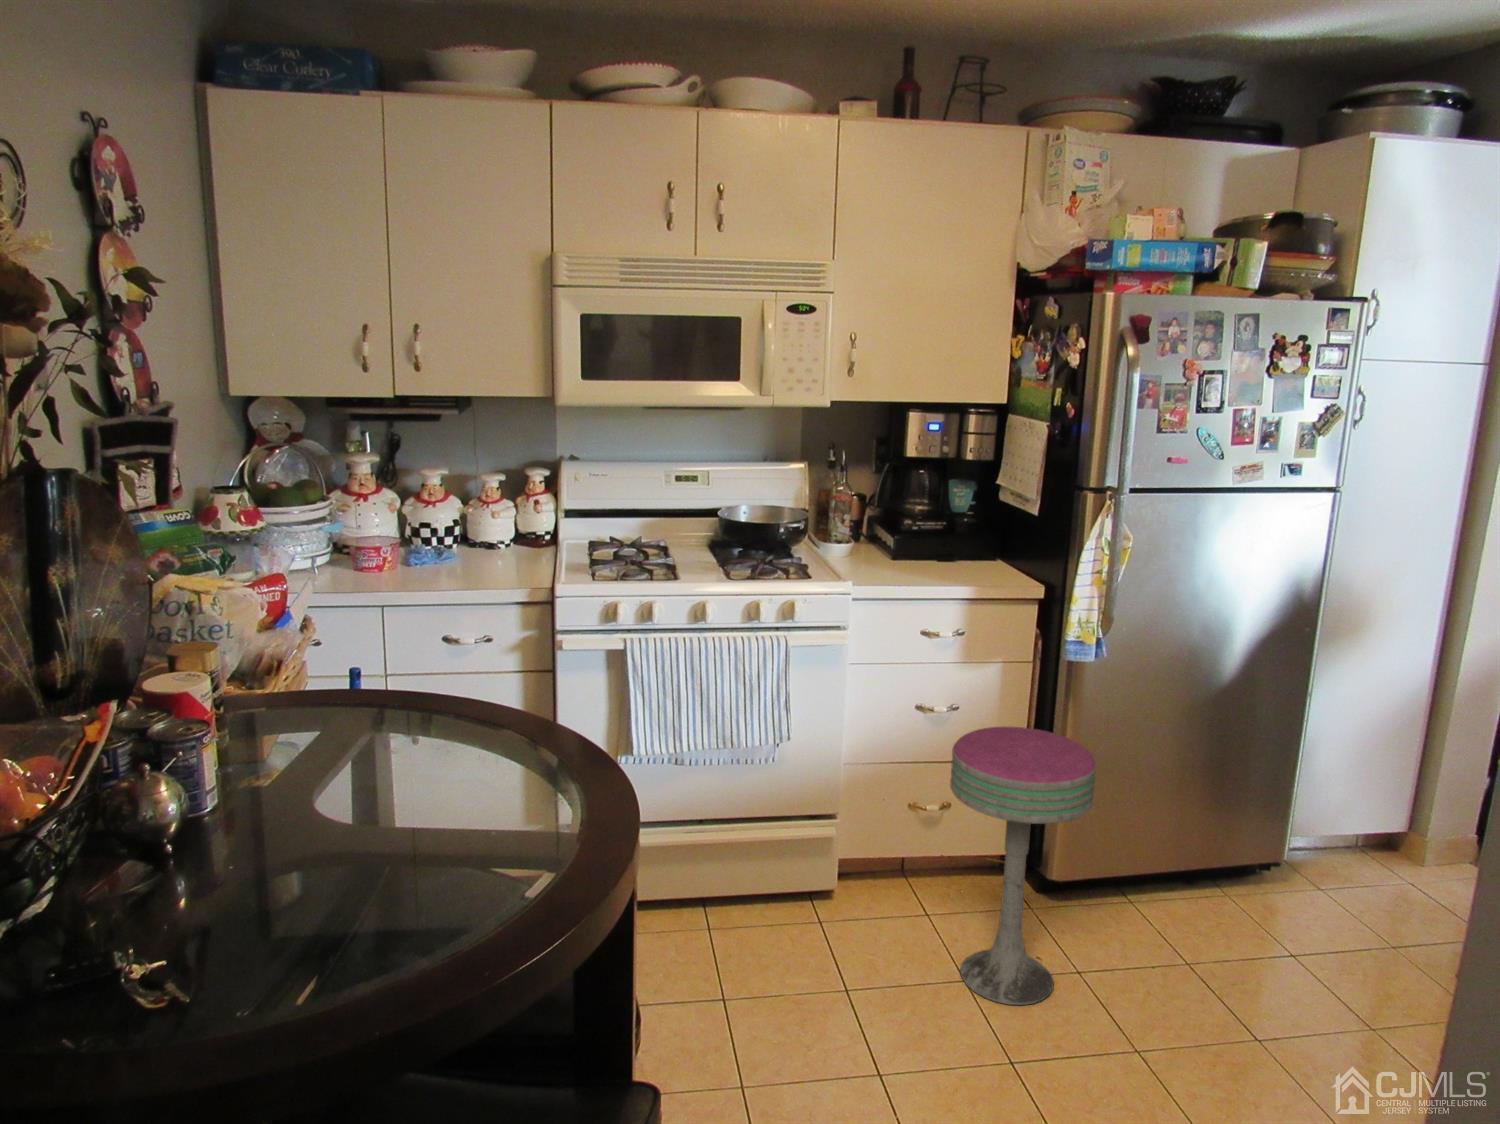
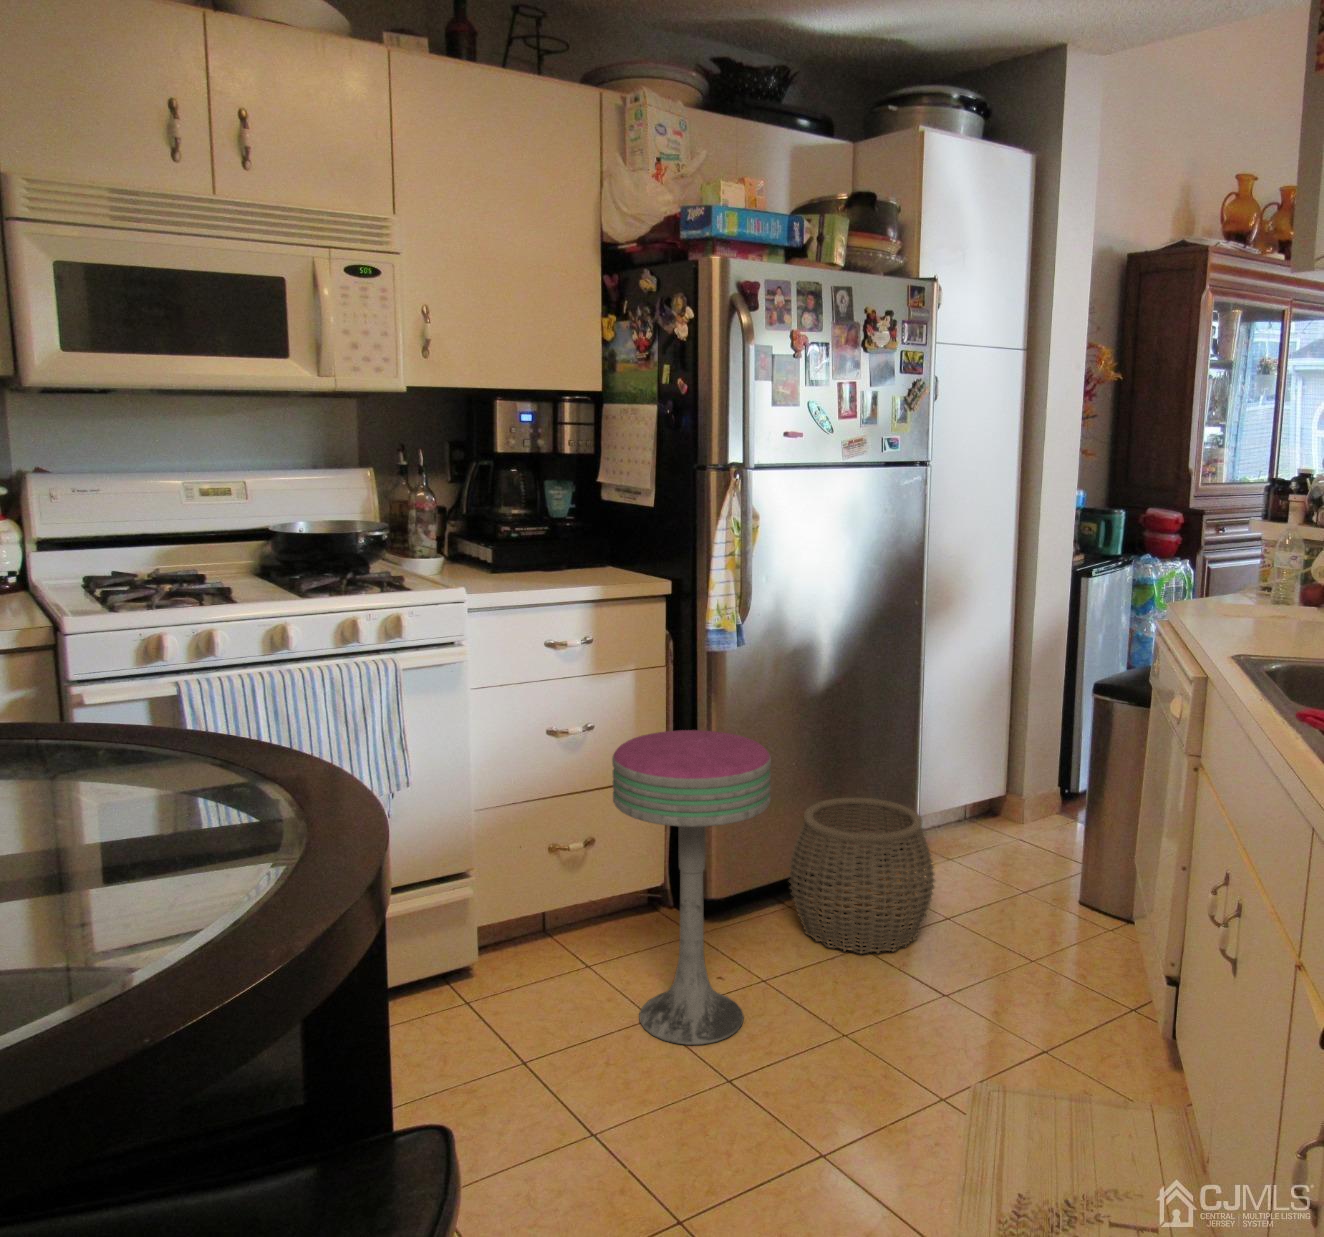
woven basket: none [1131,803,1279,959] -> present [789,798,935,954]

